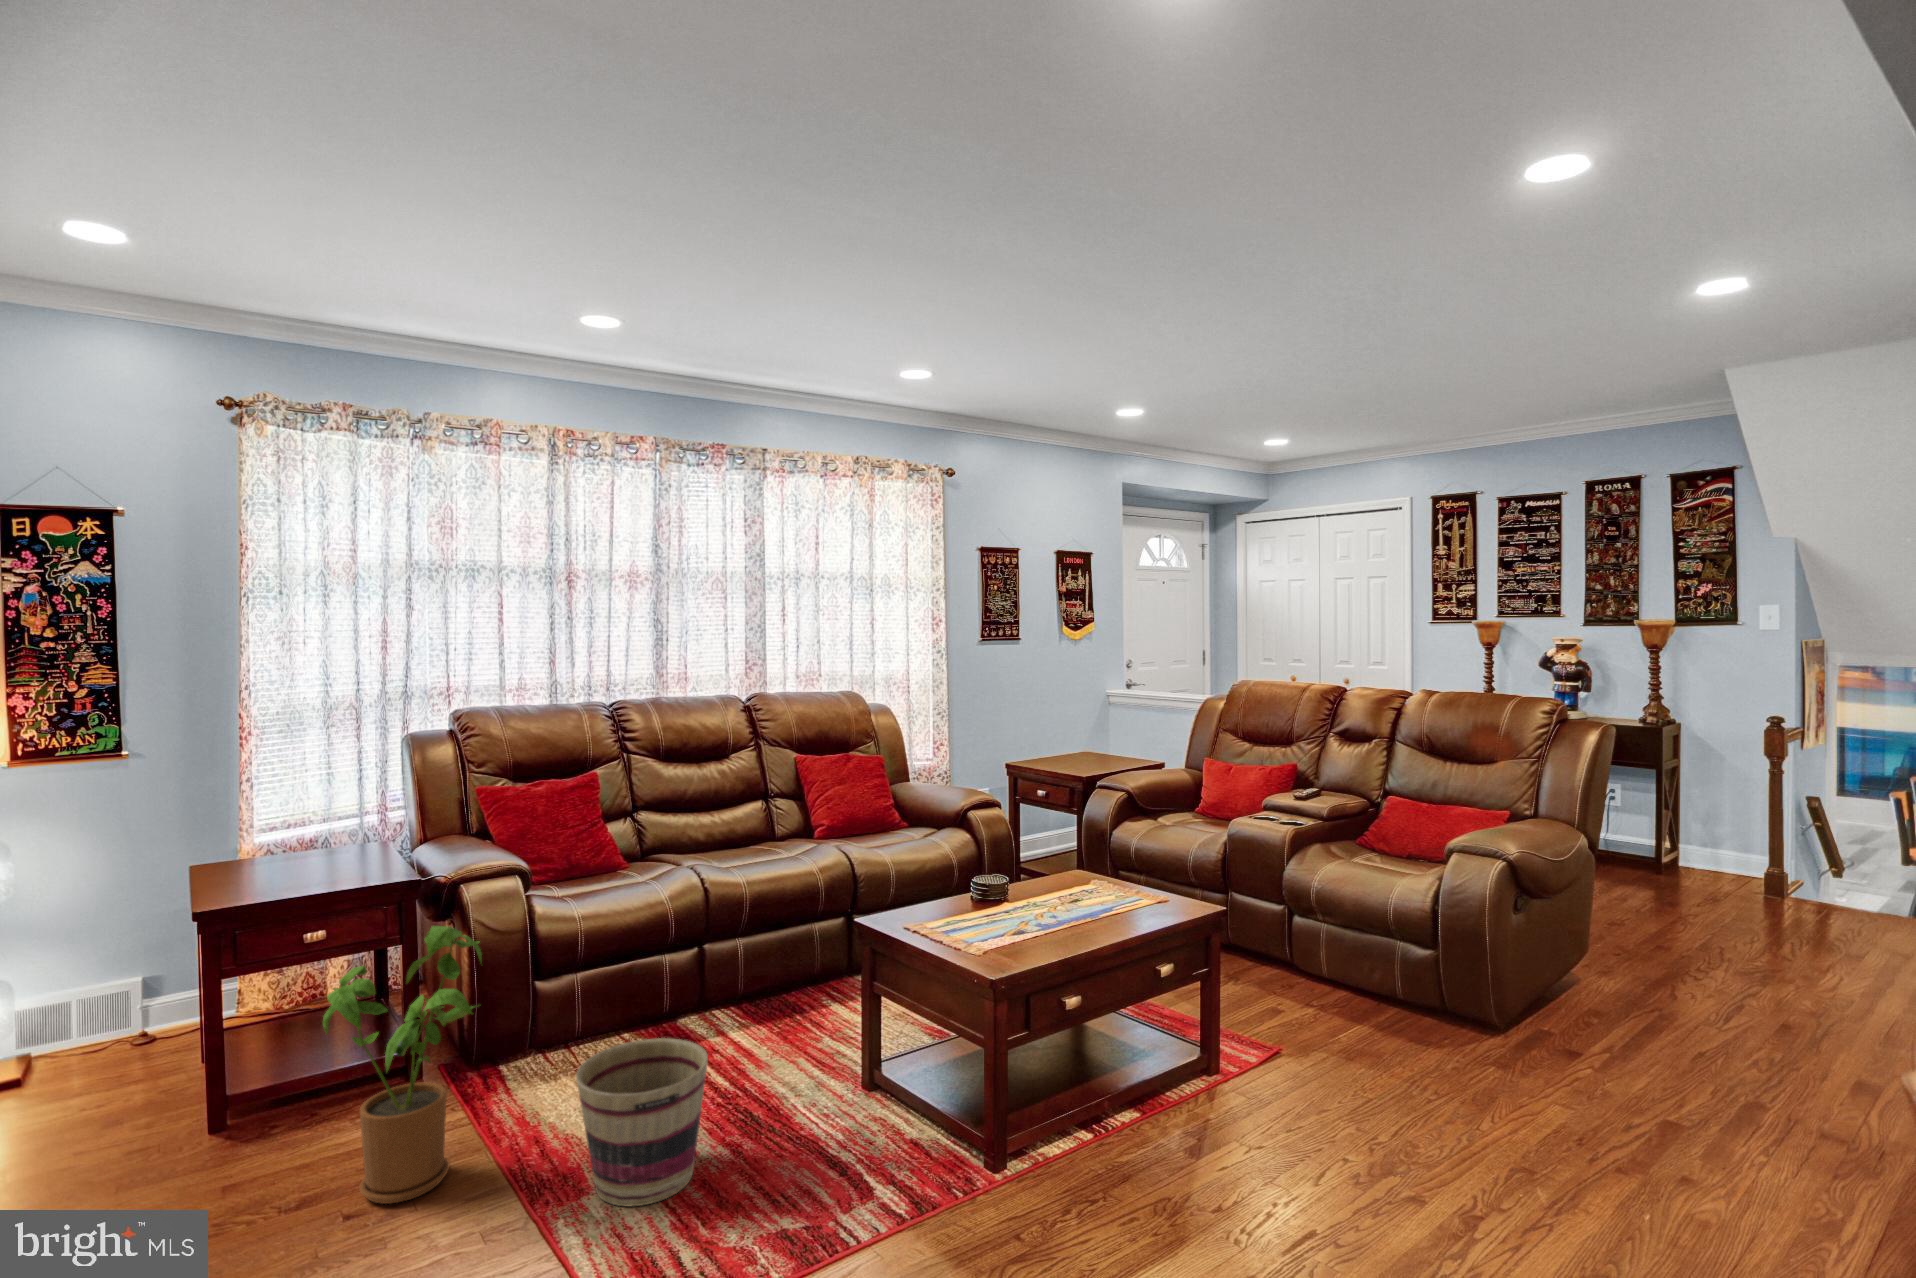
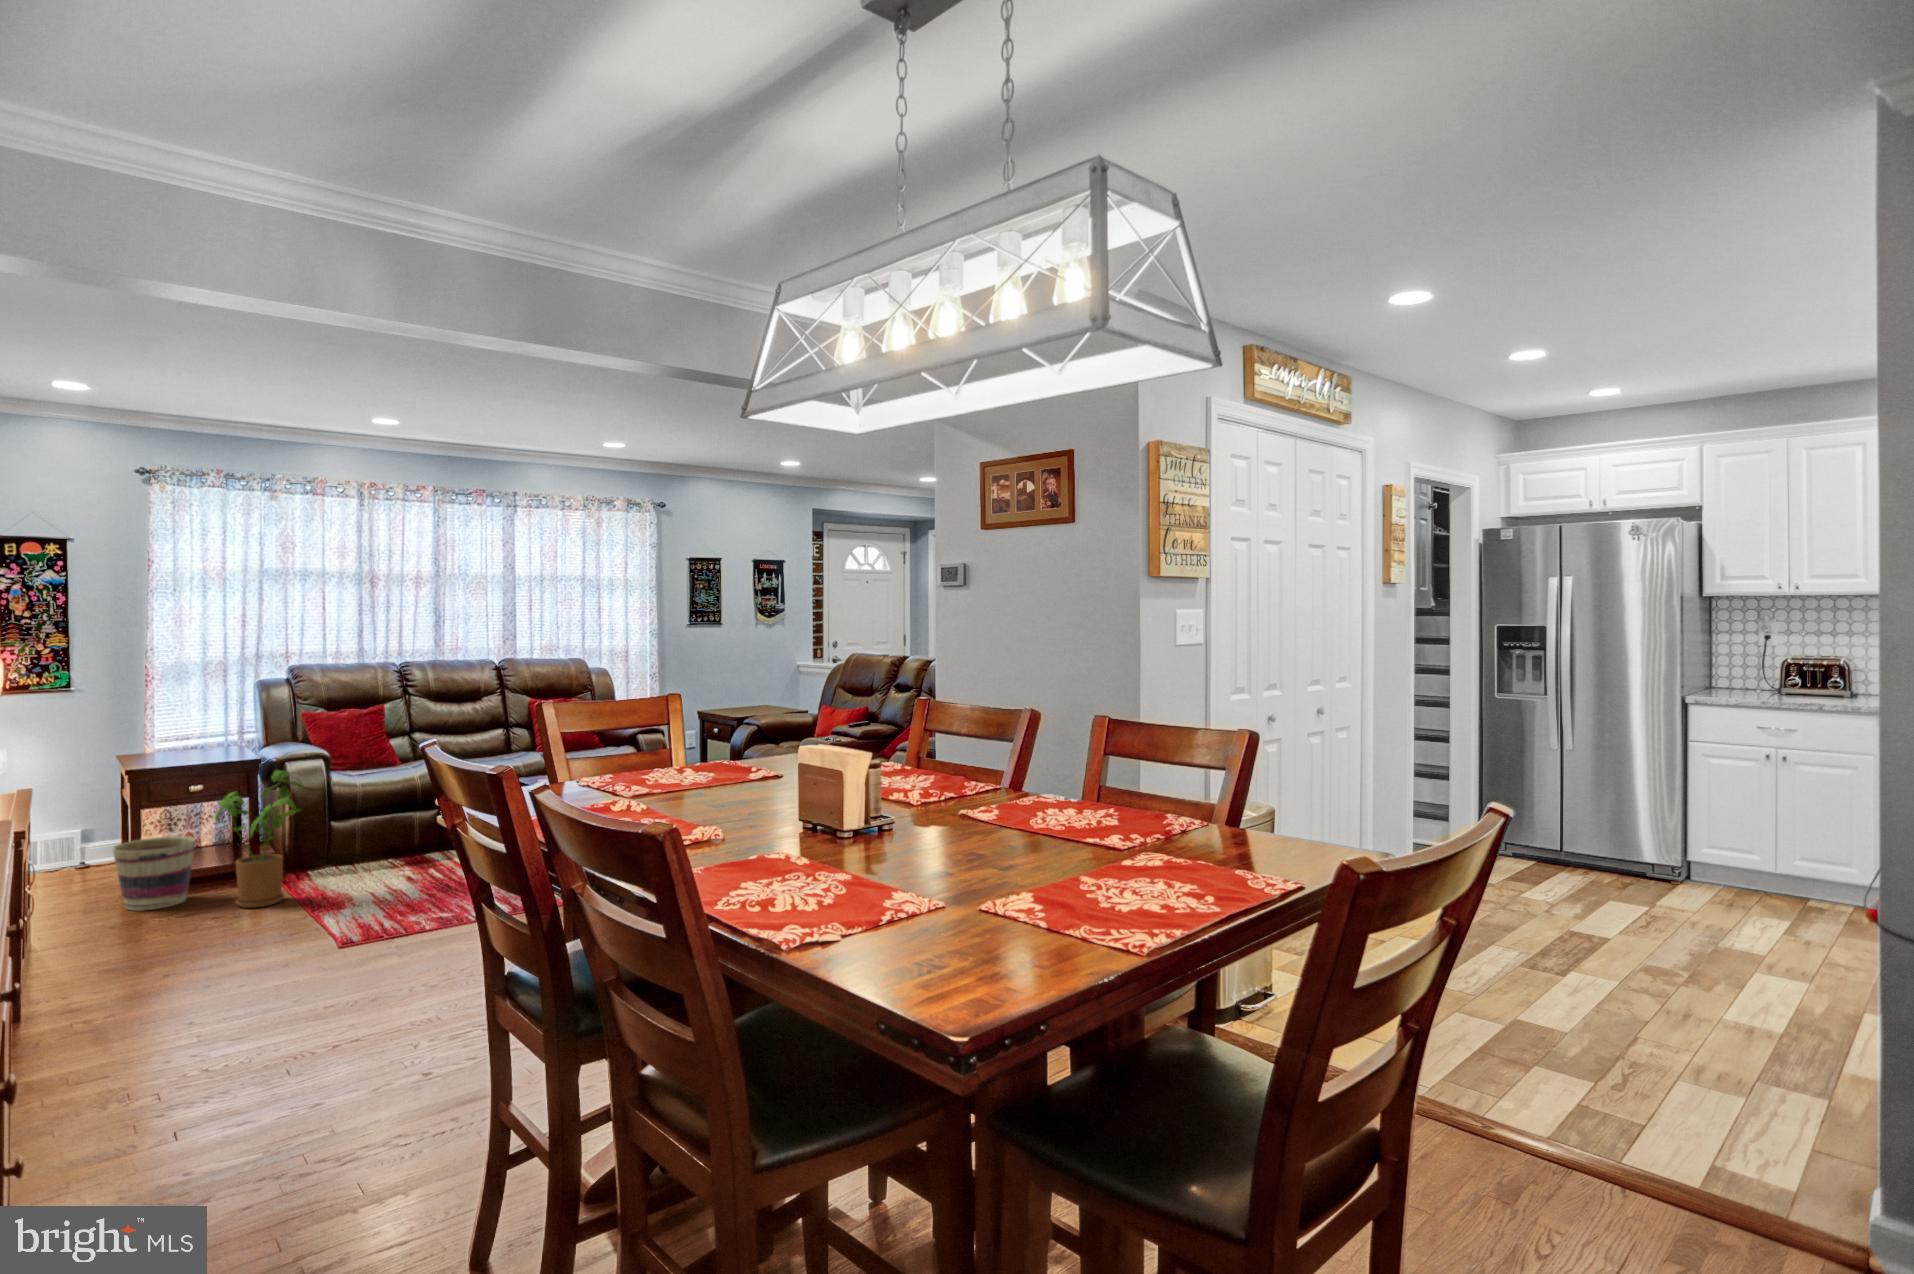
basket: present [576,1038,708,1206] -> present [113,836,196,911]

